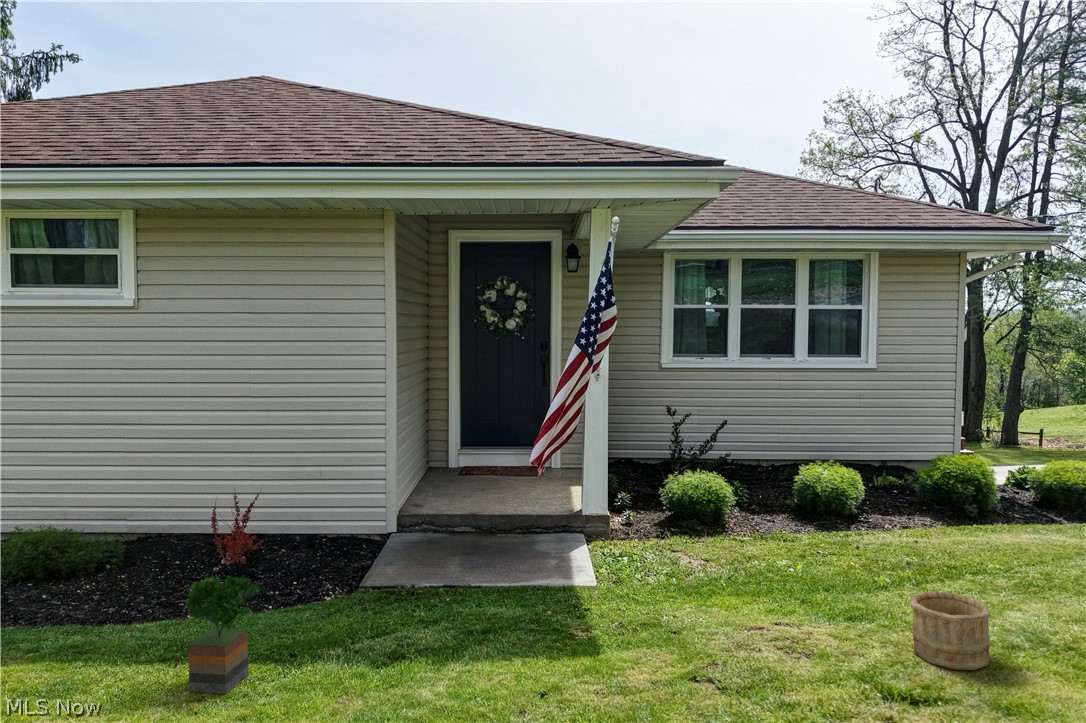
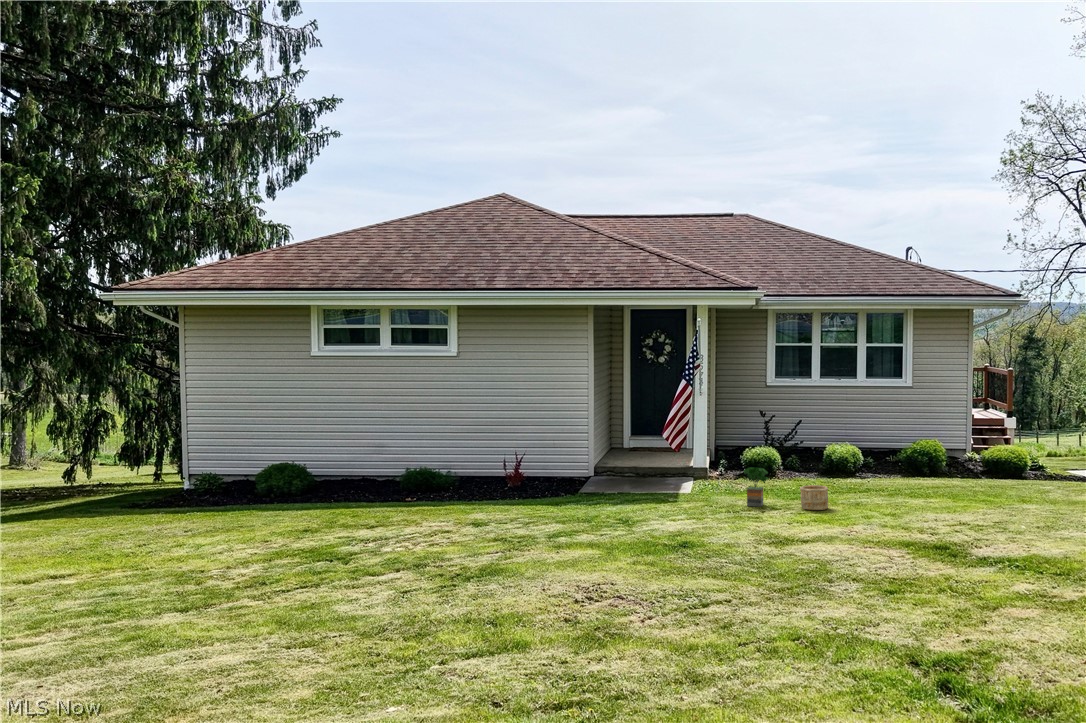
potted tree: present [186,575,259,694] -> present [744,468,768,507]

